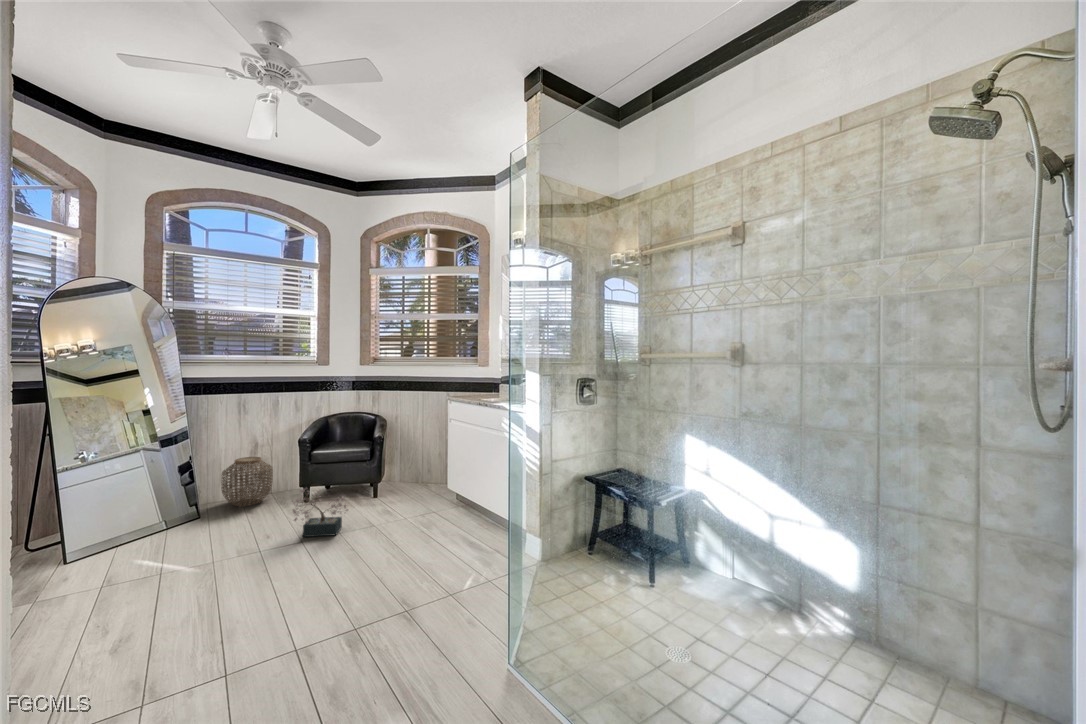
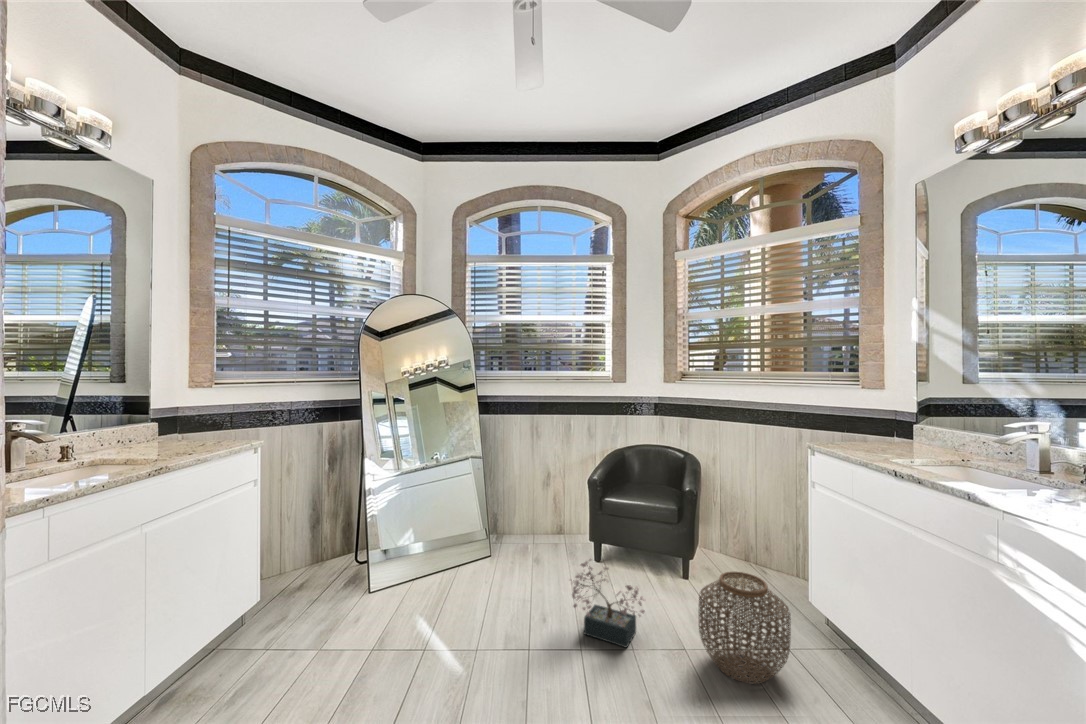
woven basket: present [221,457,273,506] -> present [699,572,791,684]

